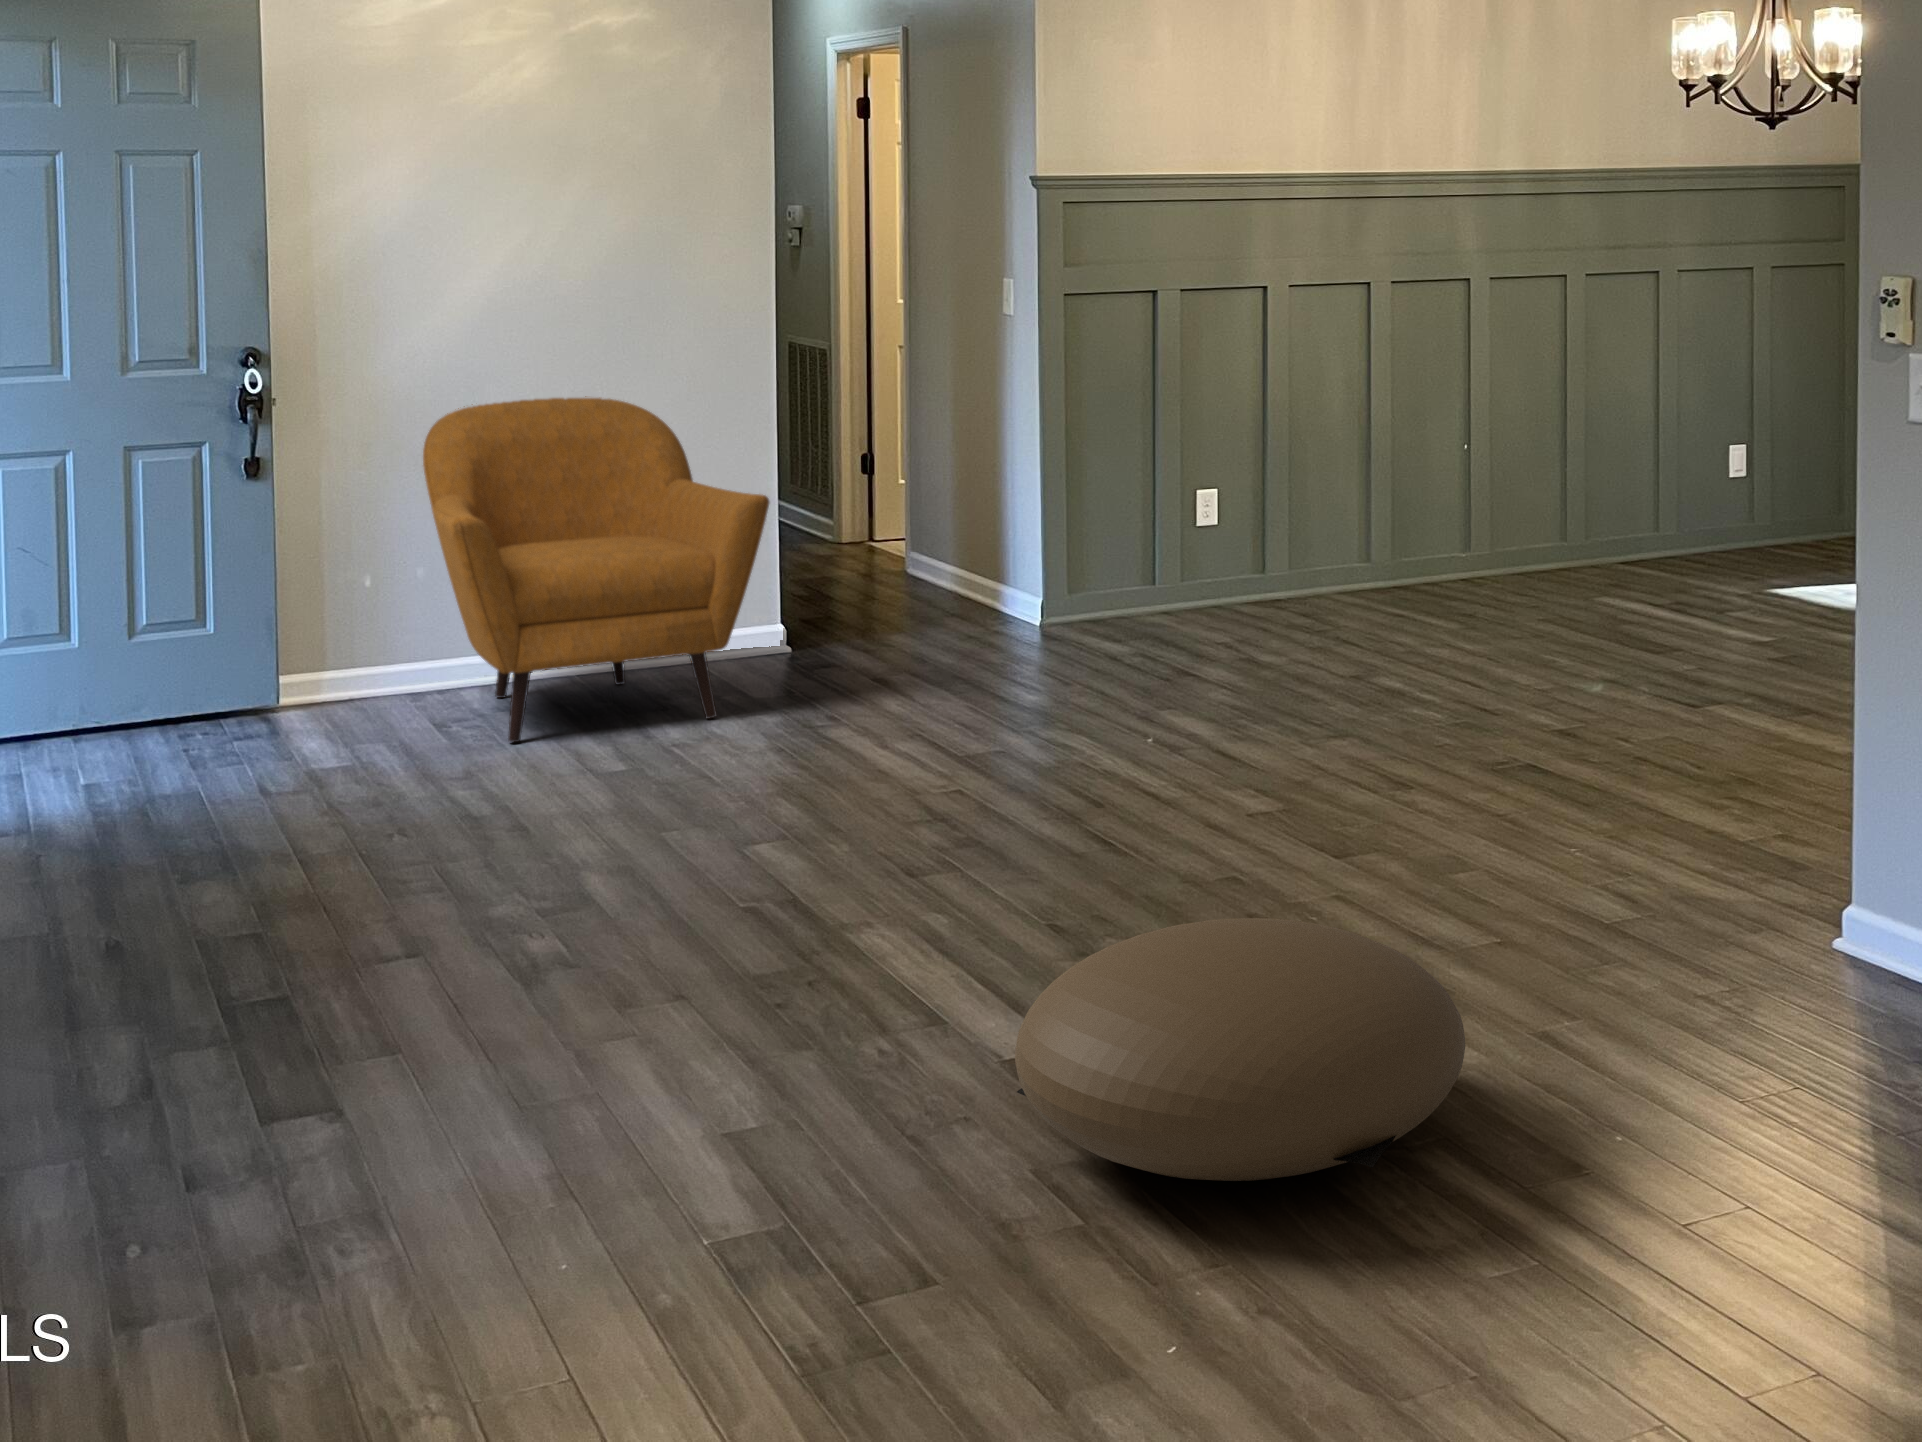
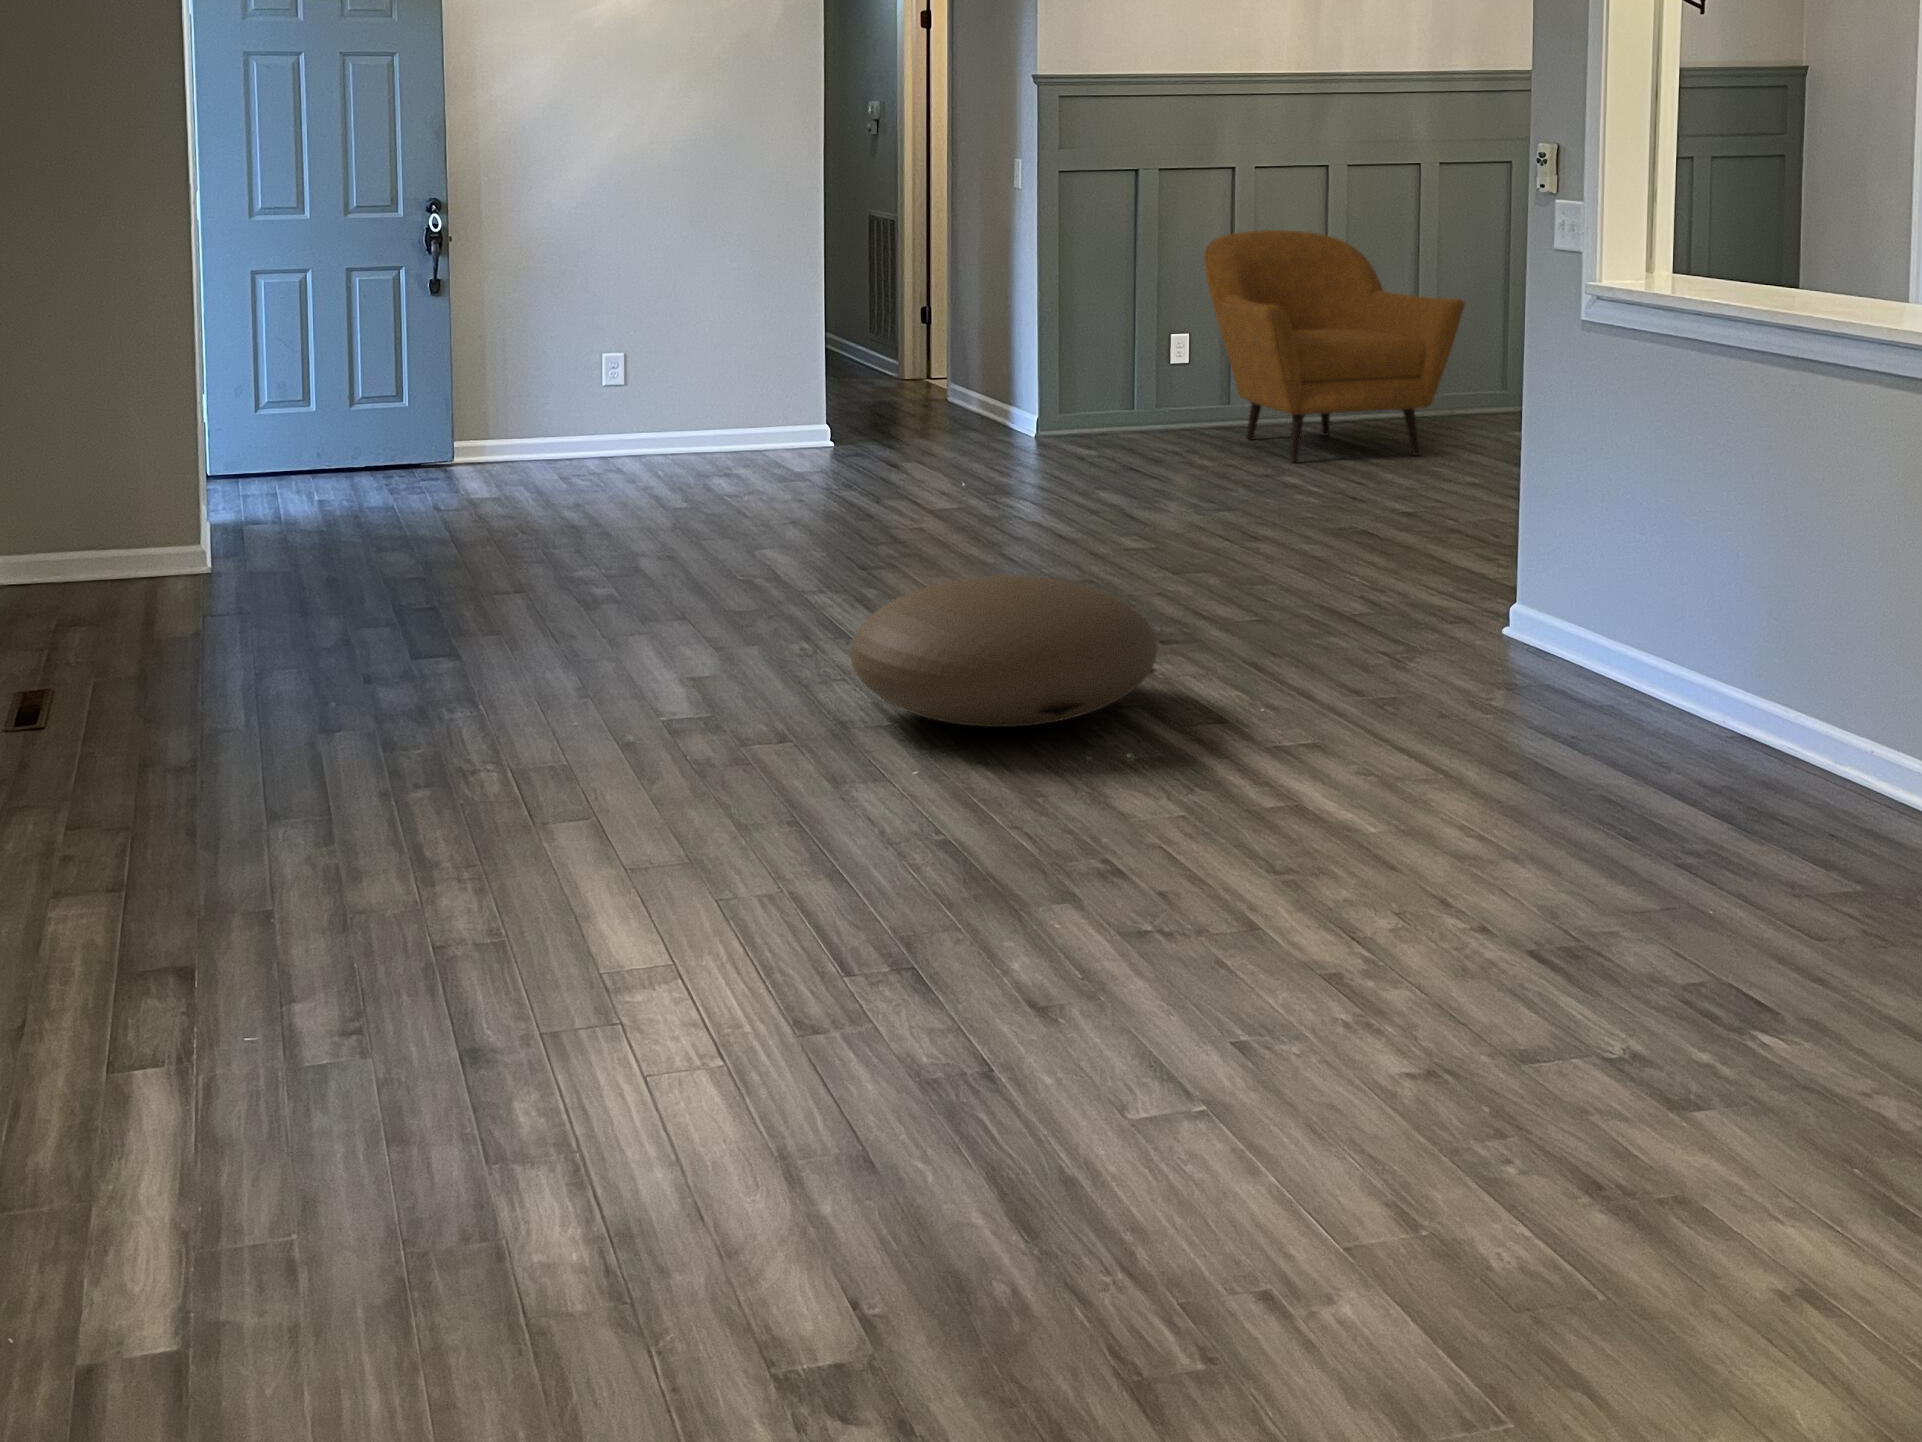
armchair: present [423,396,769,742] -> present [1204,230,1465,462]

